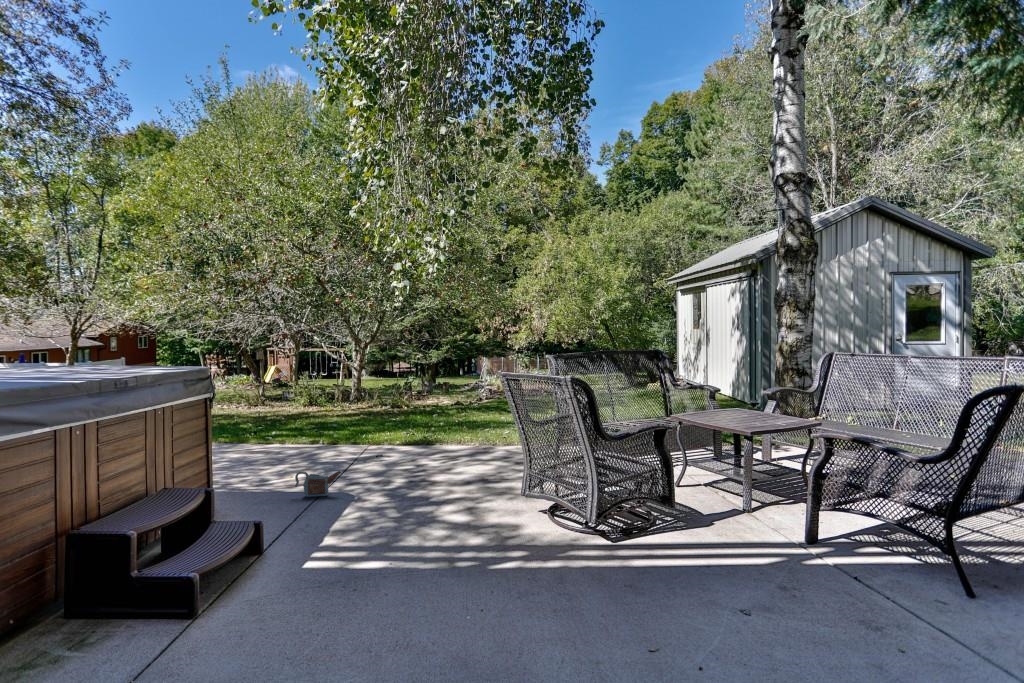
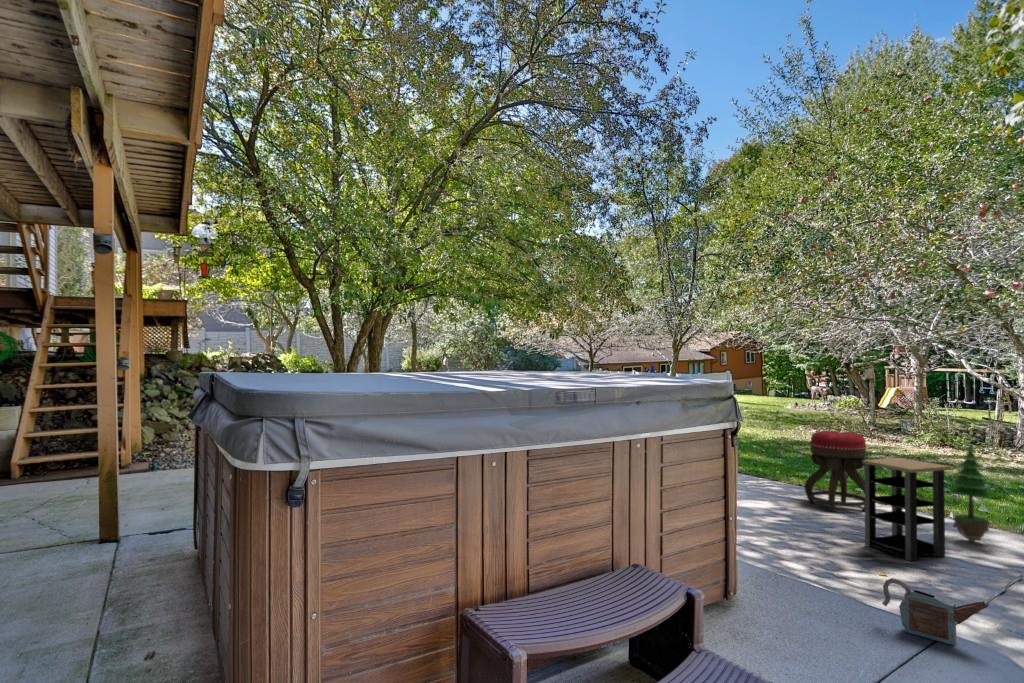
potted tree: none [320,398,341,454] -> present [950,444,991,542]
ottoman: none [233,400,278,455] -> present [805,431,866,512]
side table: none [276,411,322,469] -> present [862,458,951,561]

